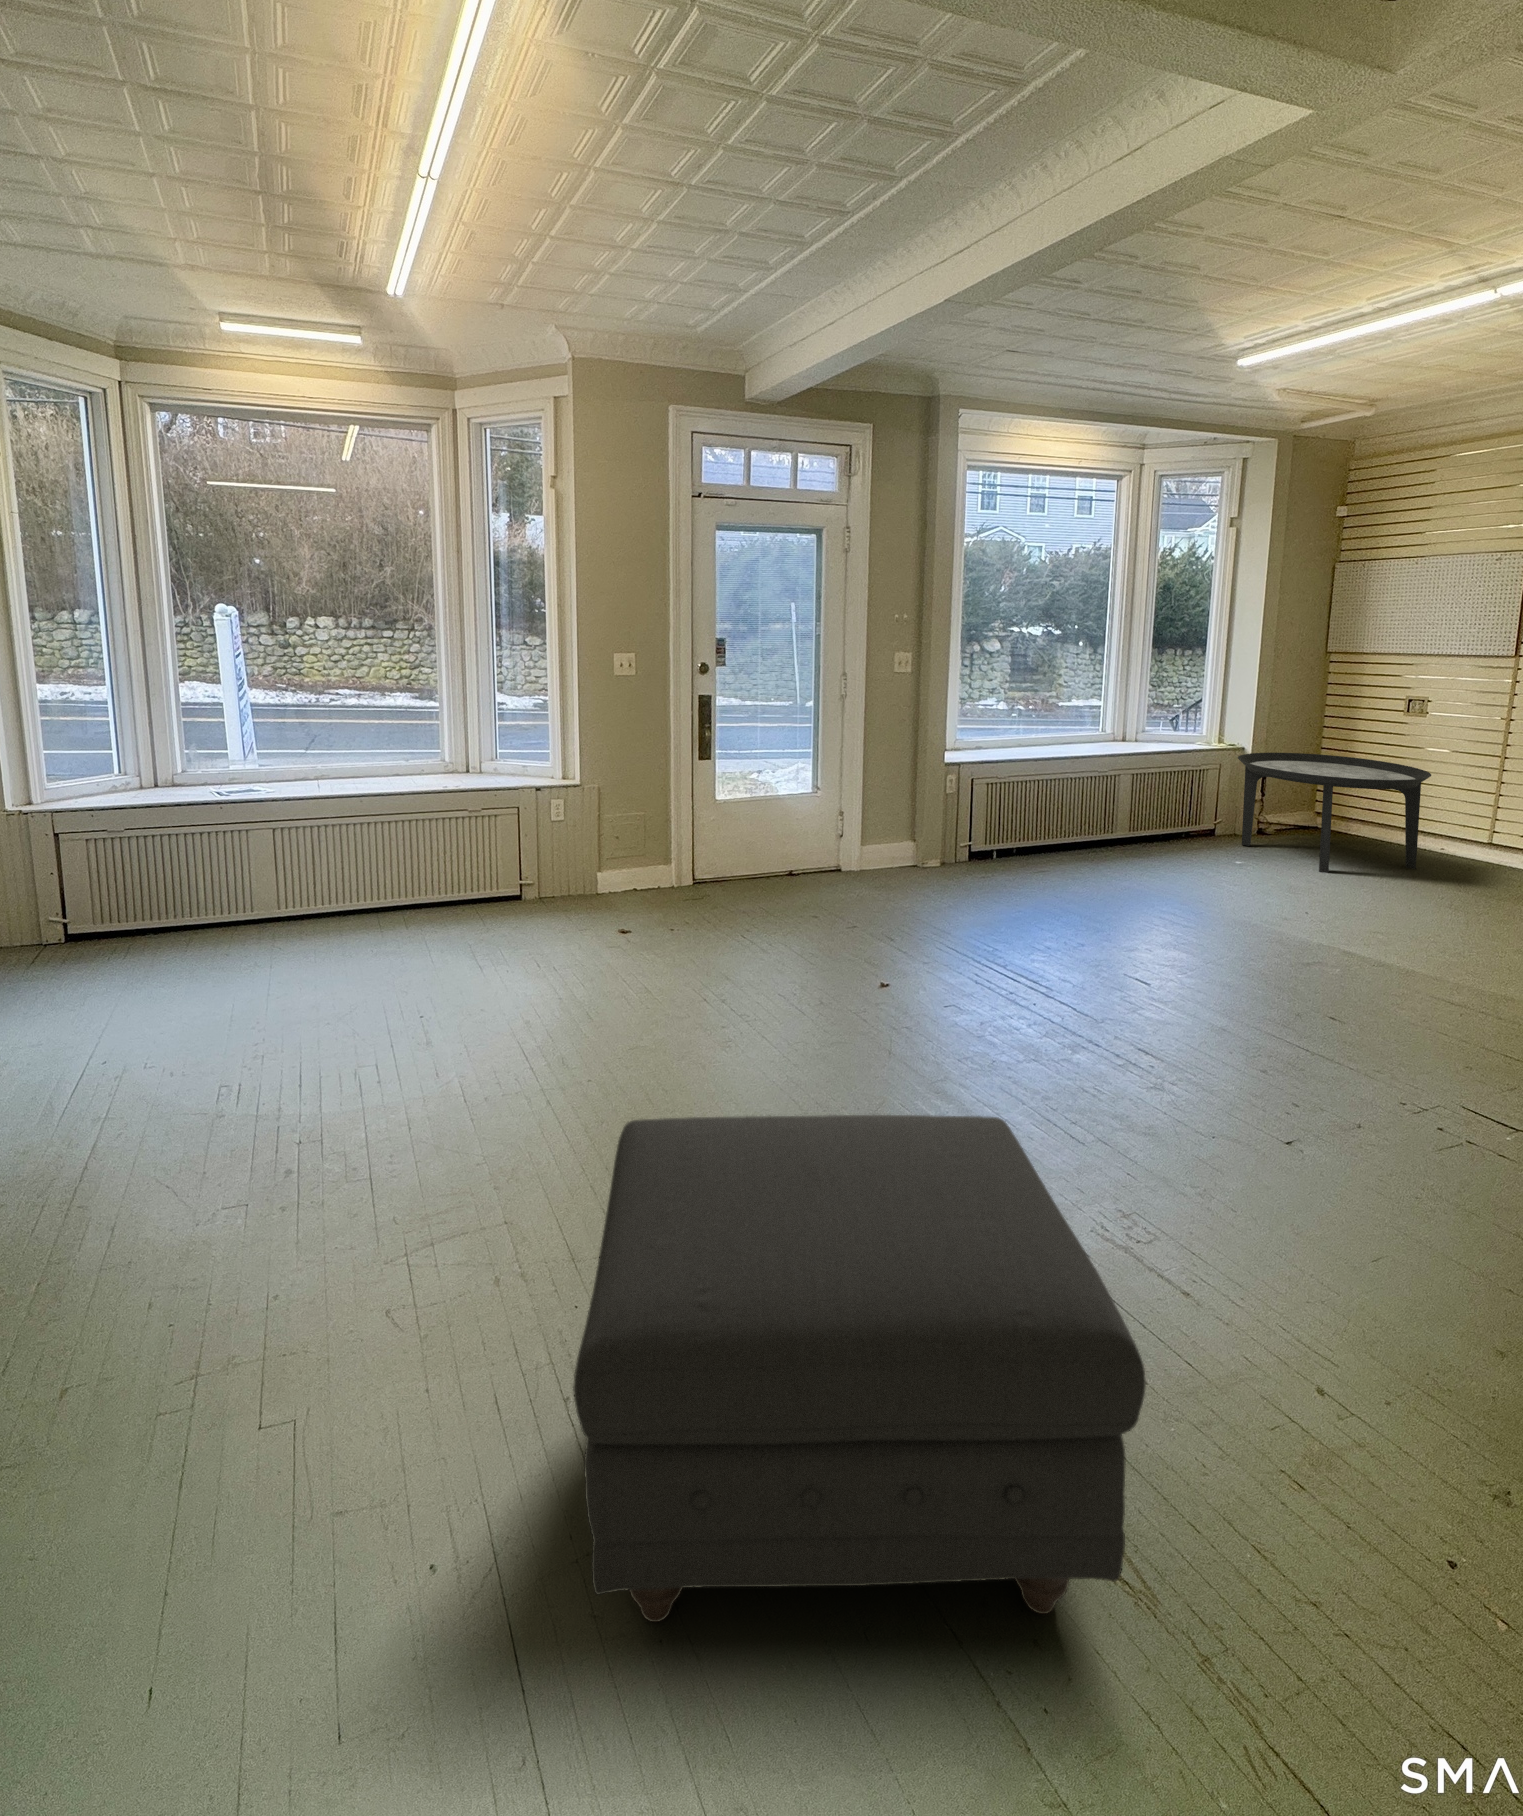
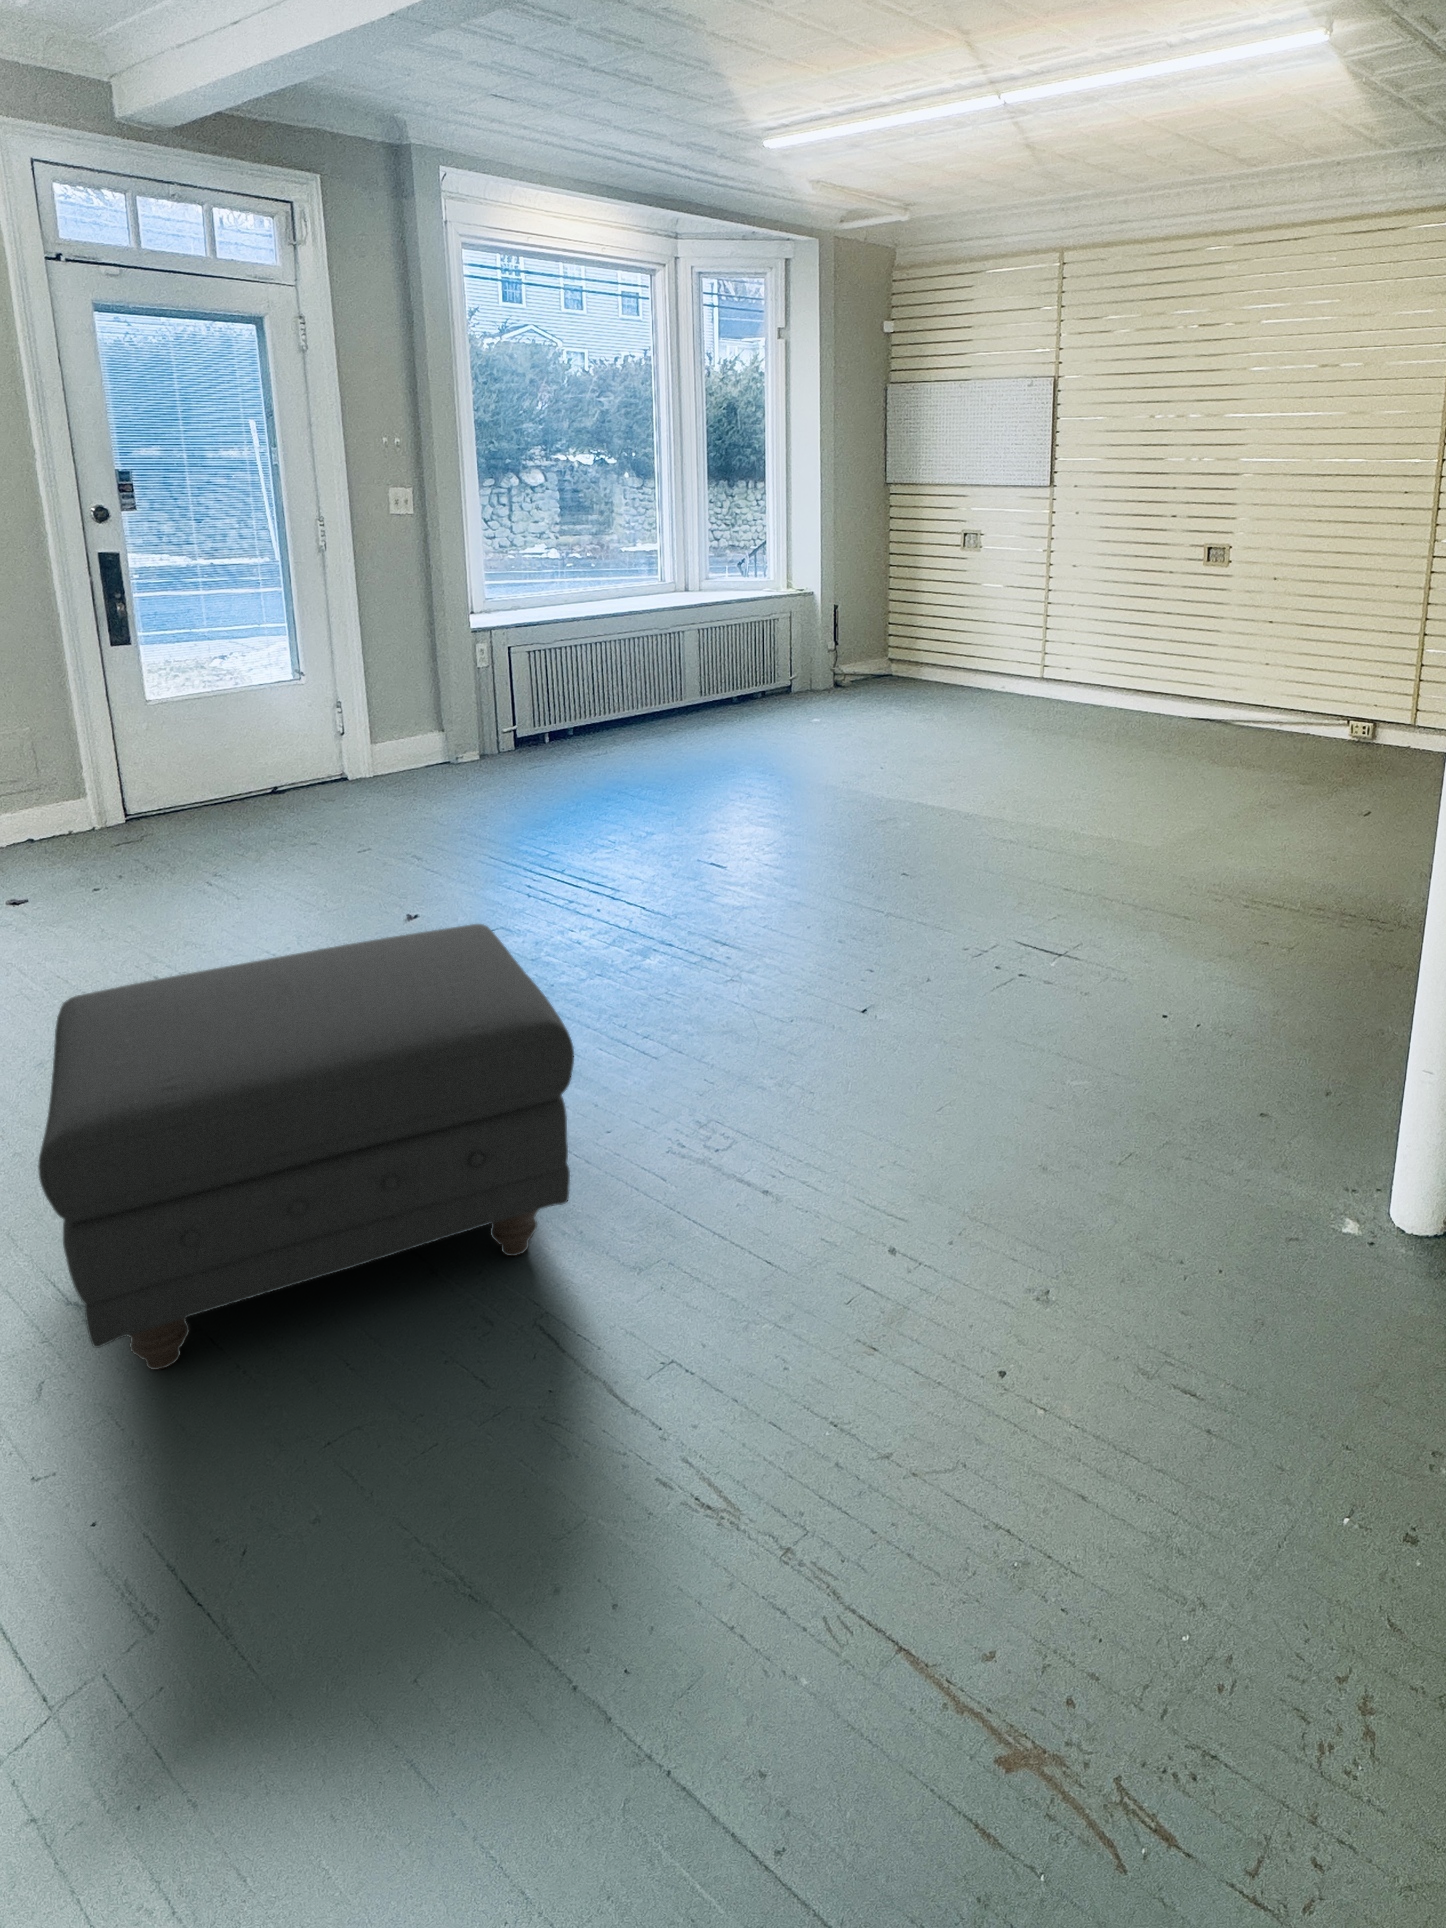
round table: present [1238,753,1431,873] -> none [810,597,977,718]

